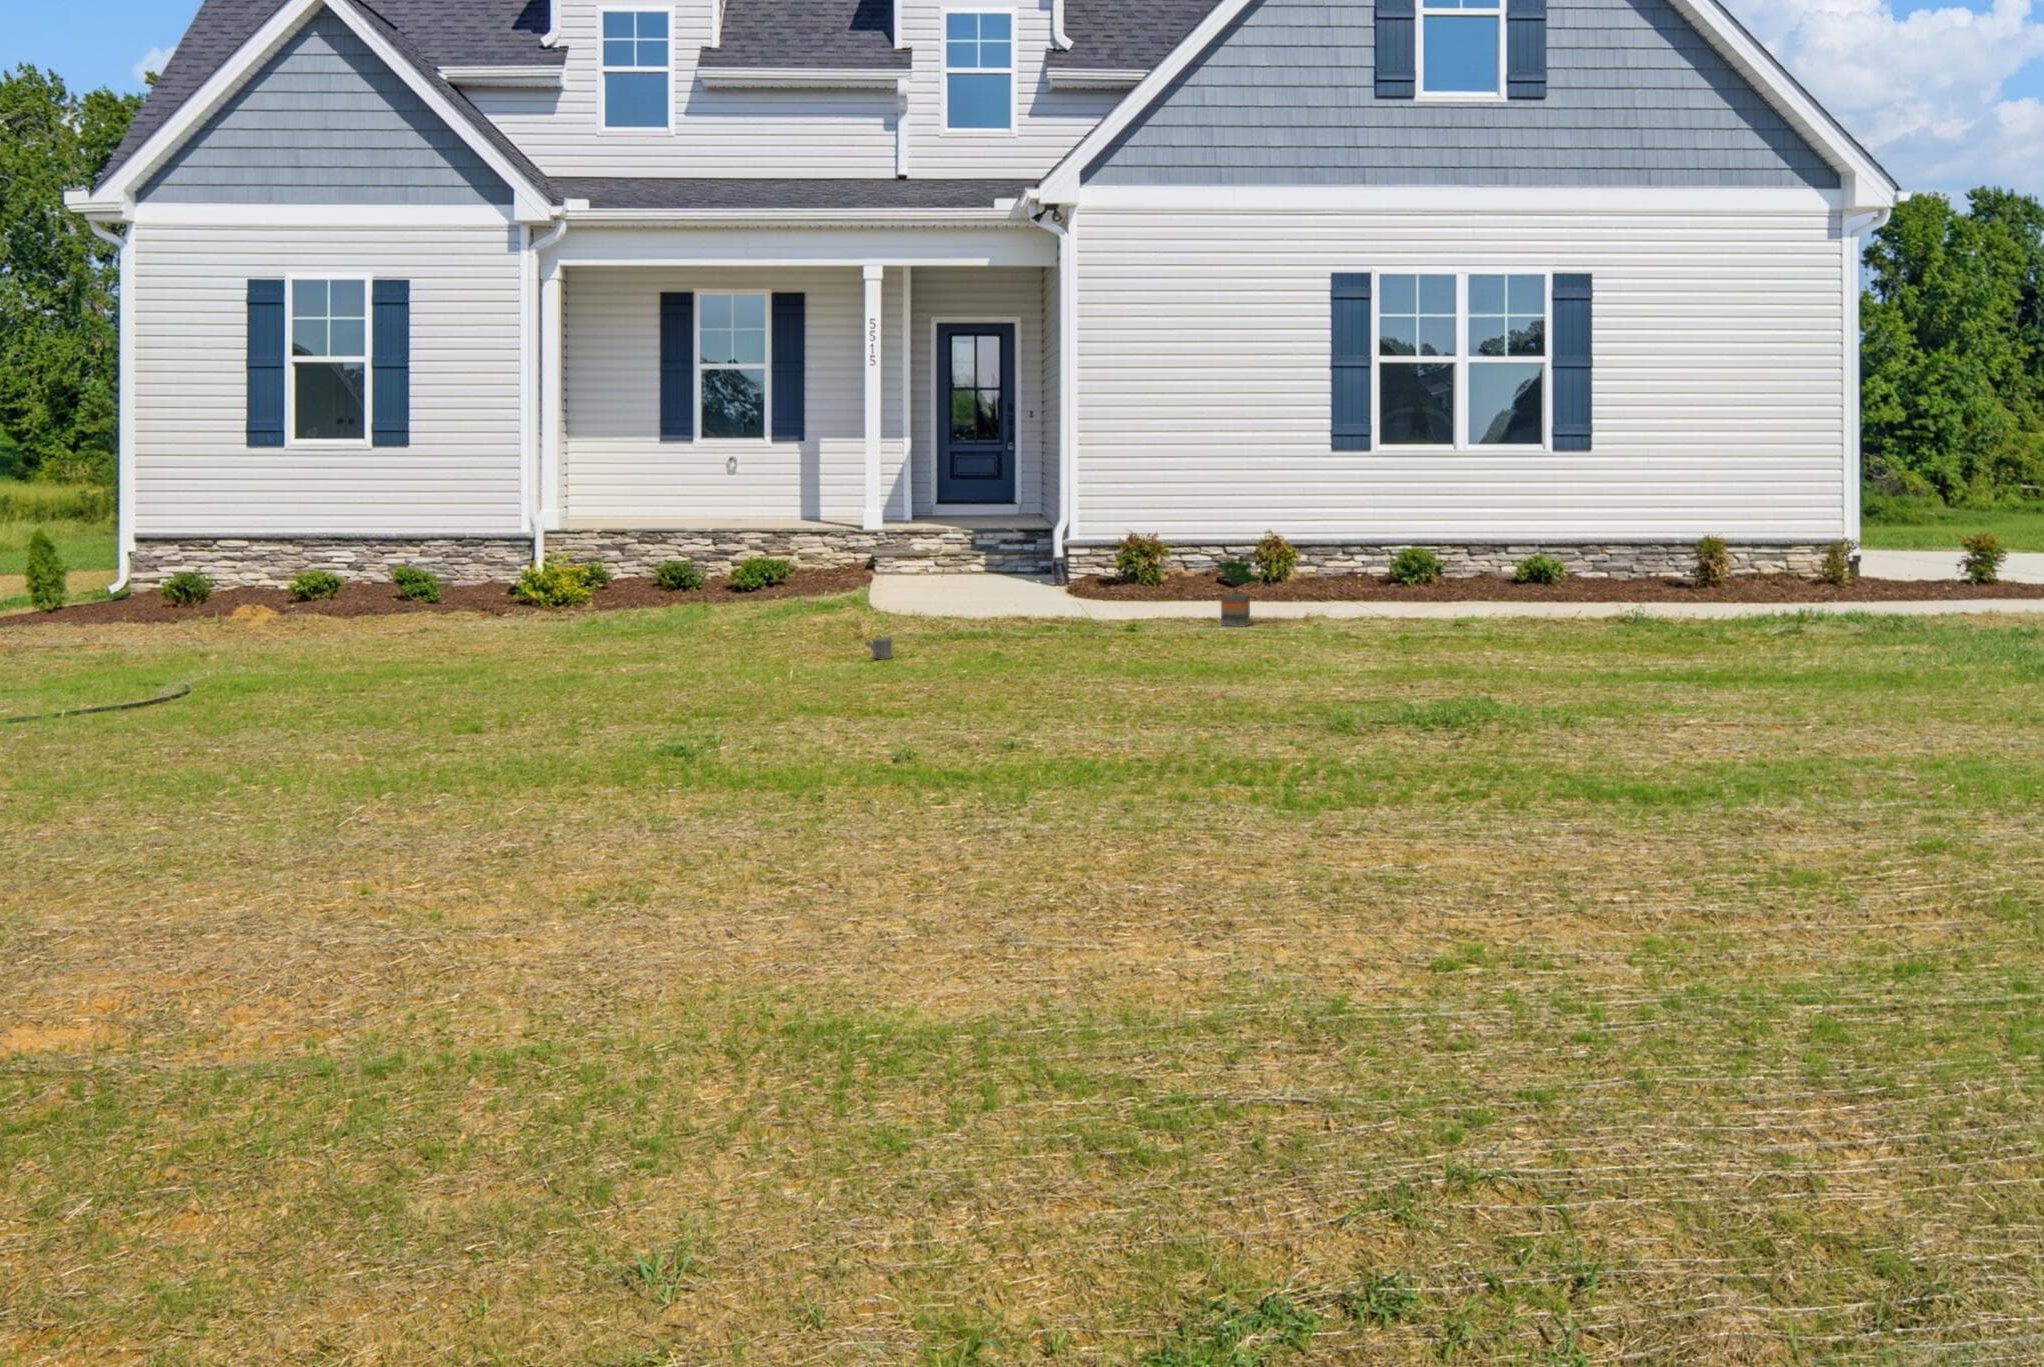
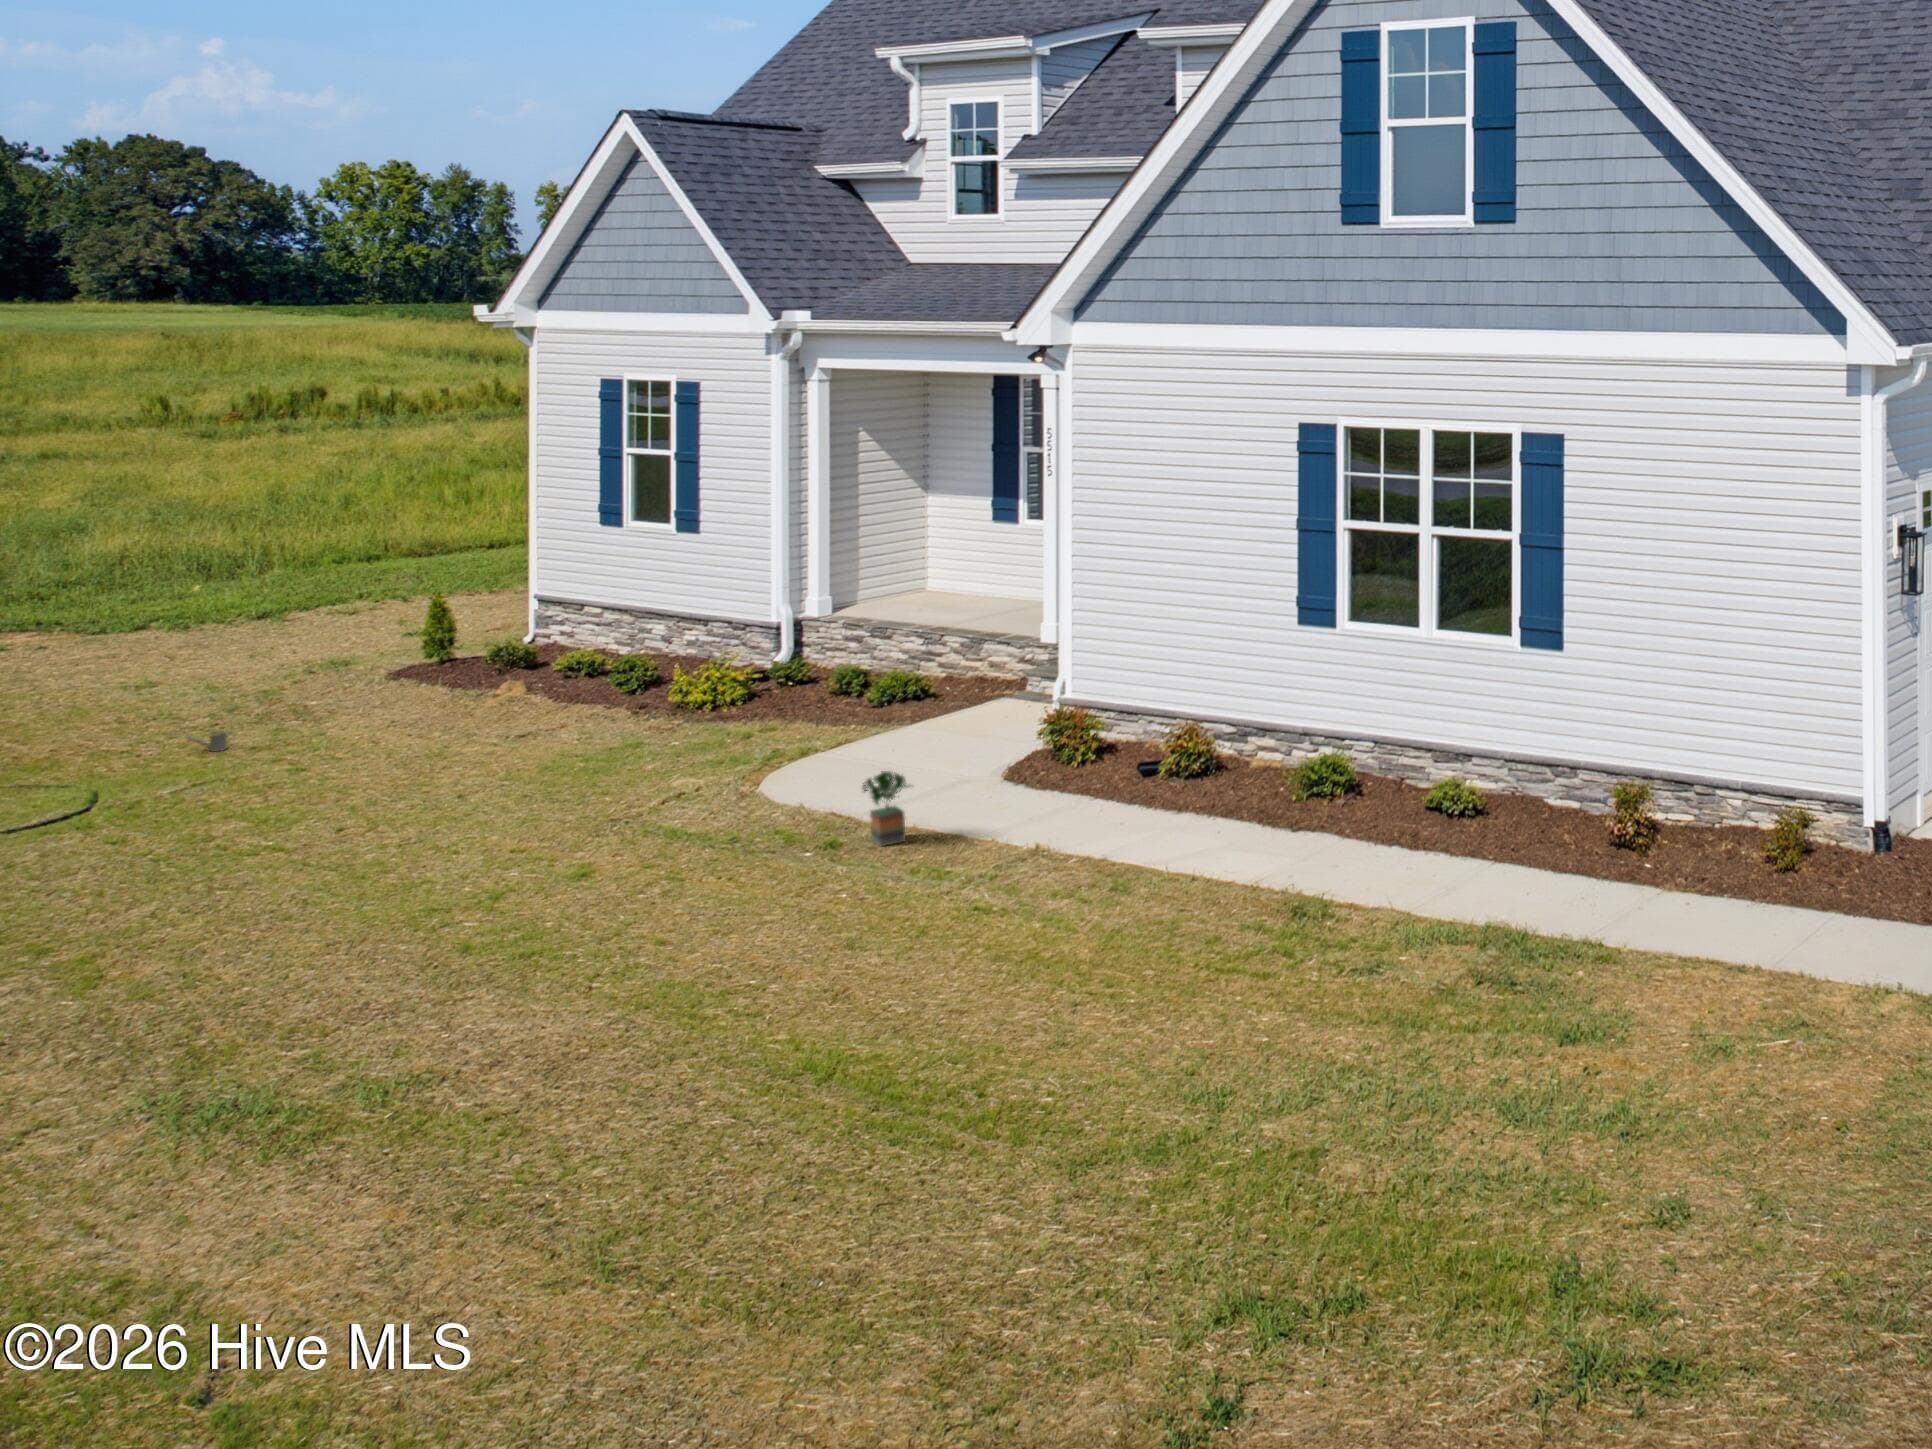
watering can: present [865,637,892,659] -> present [188,733,235,751]

